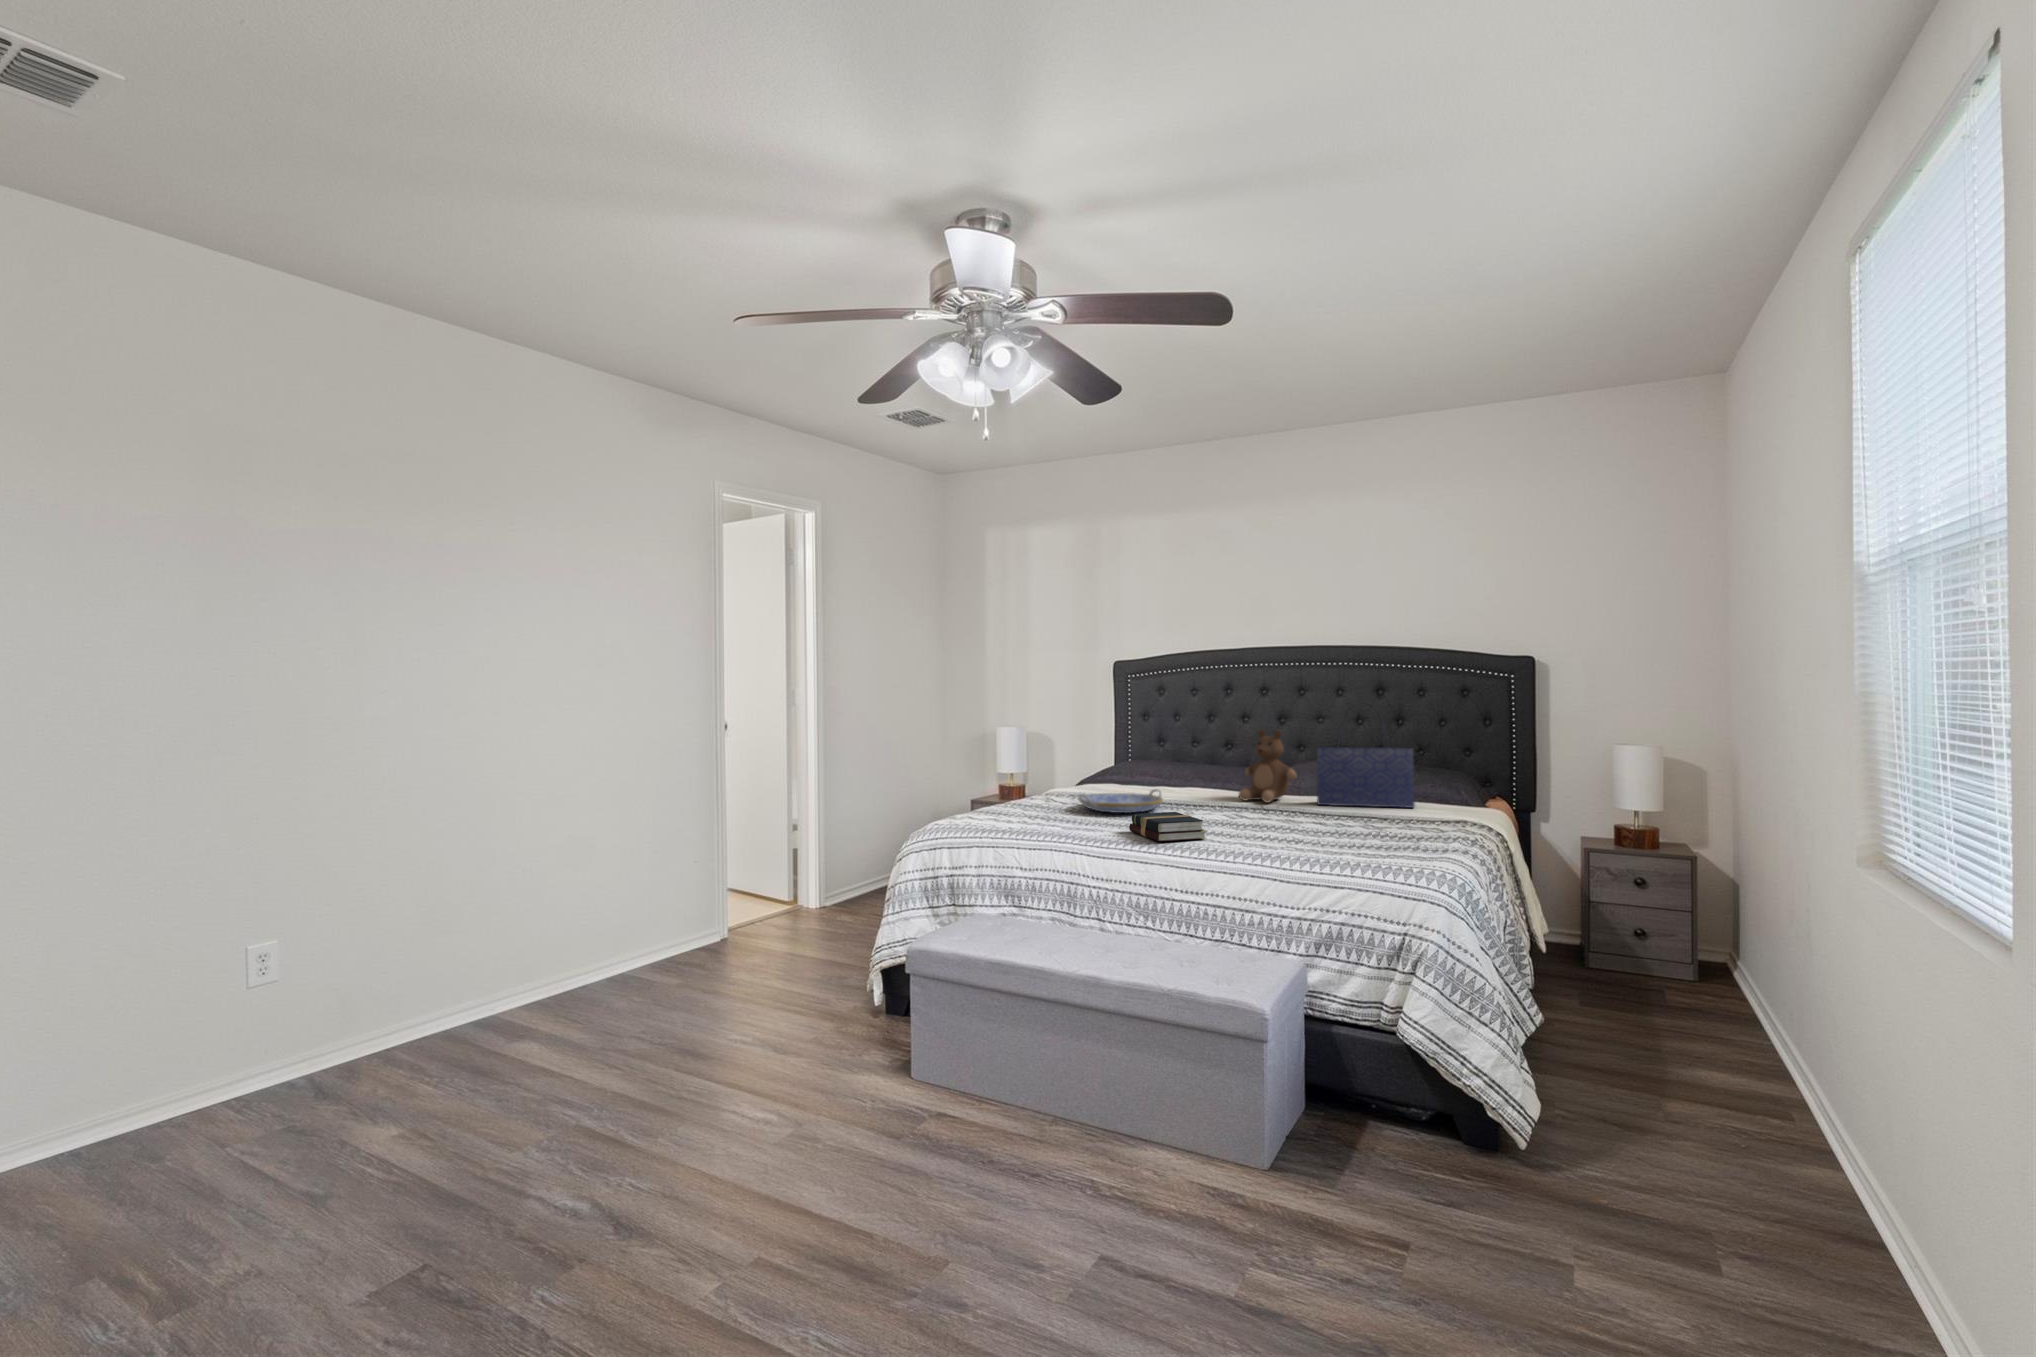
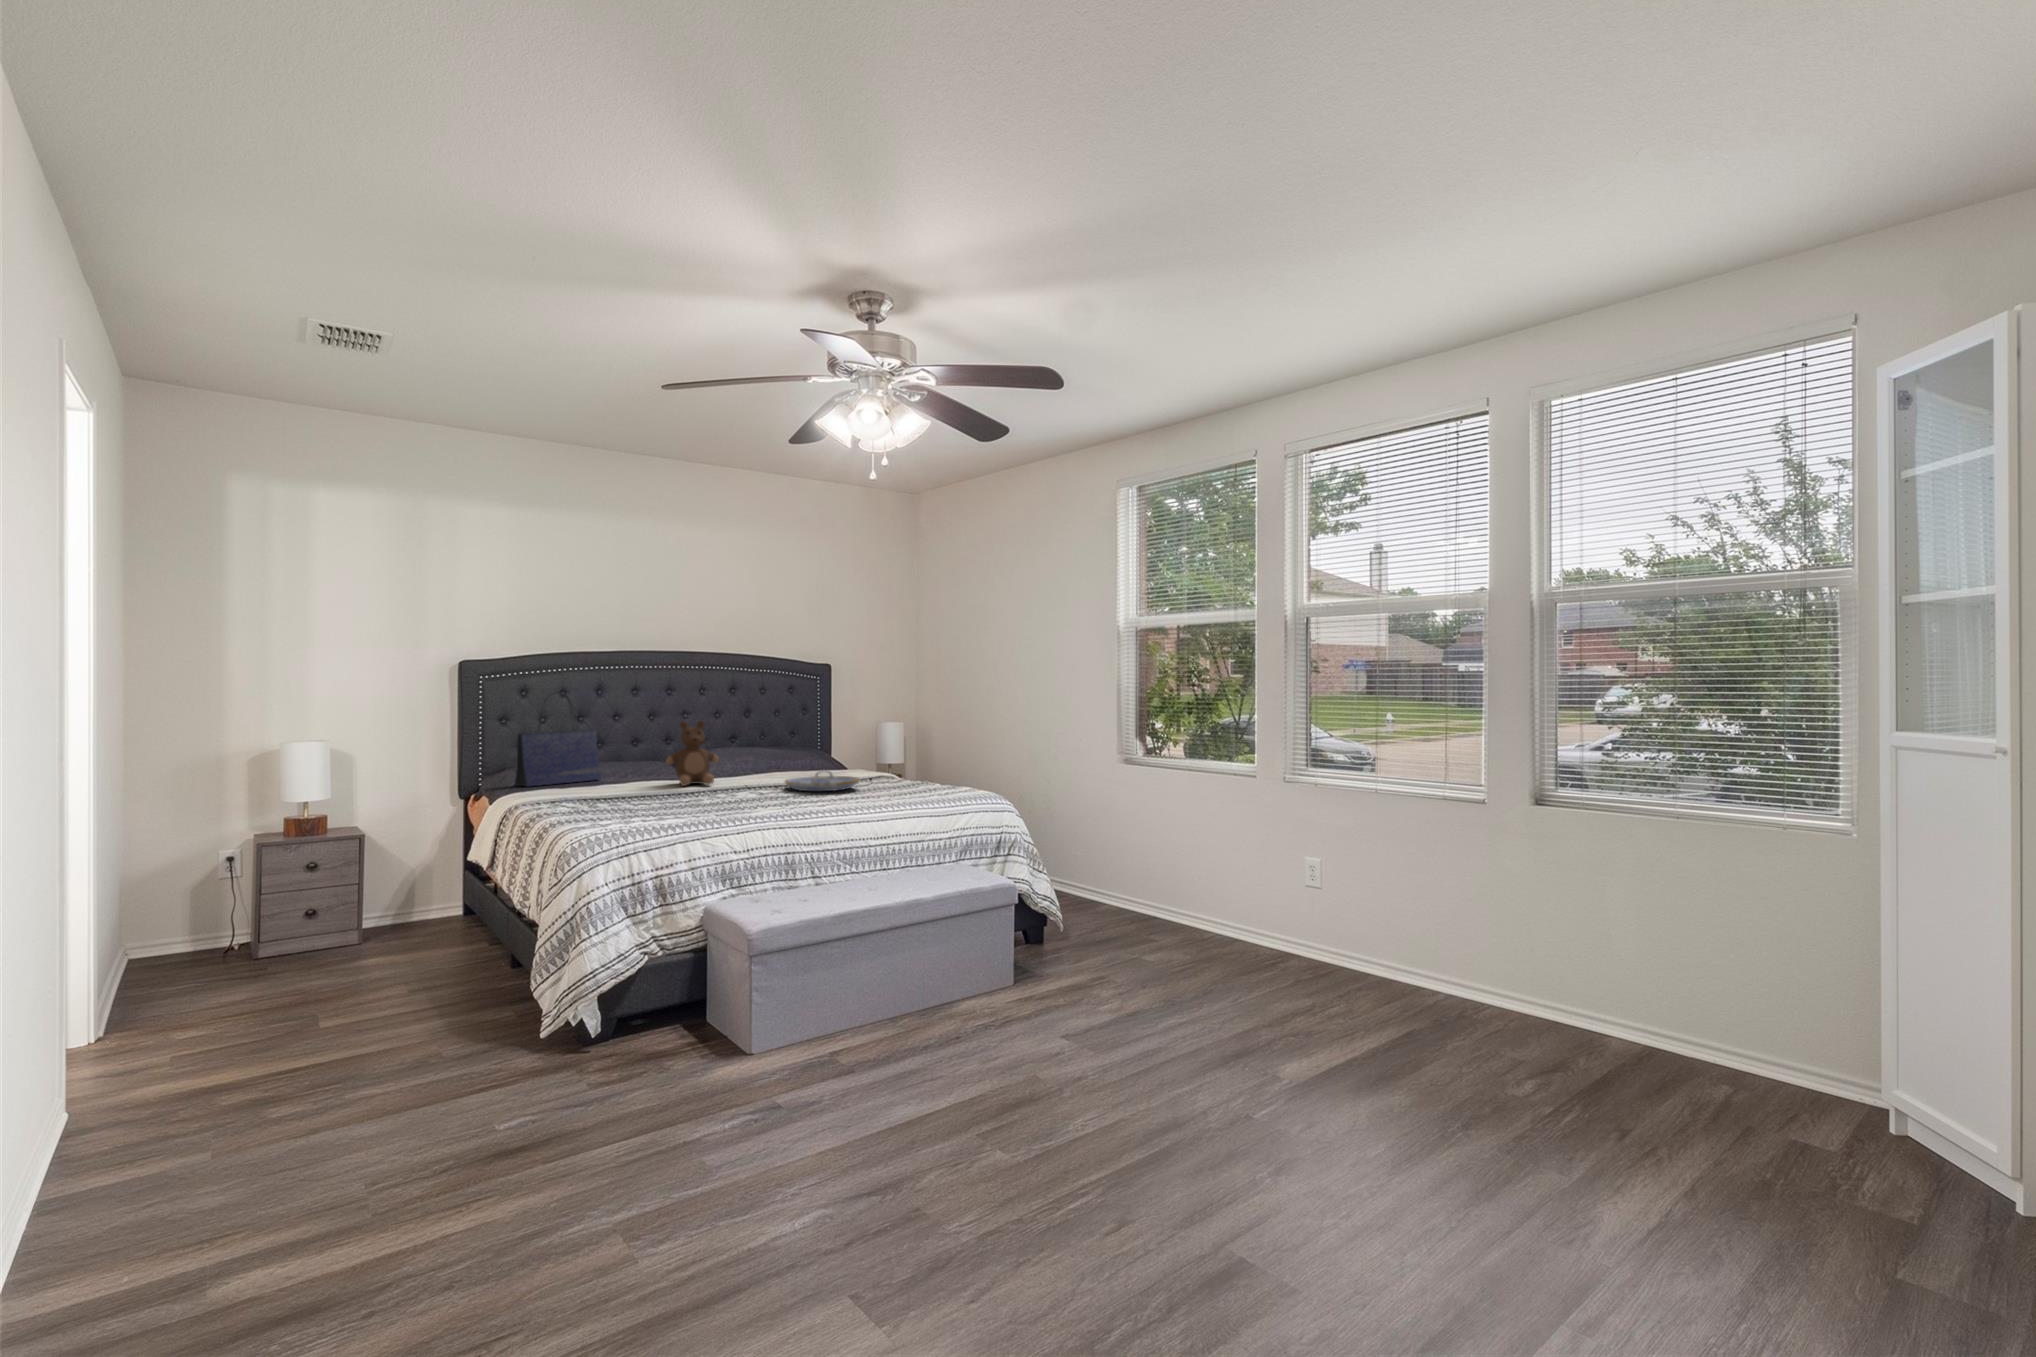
tote bag: present [1317,702,1421,808] -> present [514,694,601,786]
serving tray: present [1079,789,1163,813] -> present [785,770,859,791]
hardback book: present [1129,812,1206,841] -> none [735,790,804,810]

